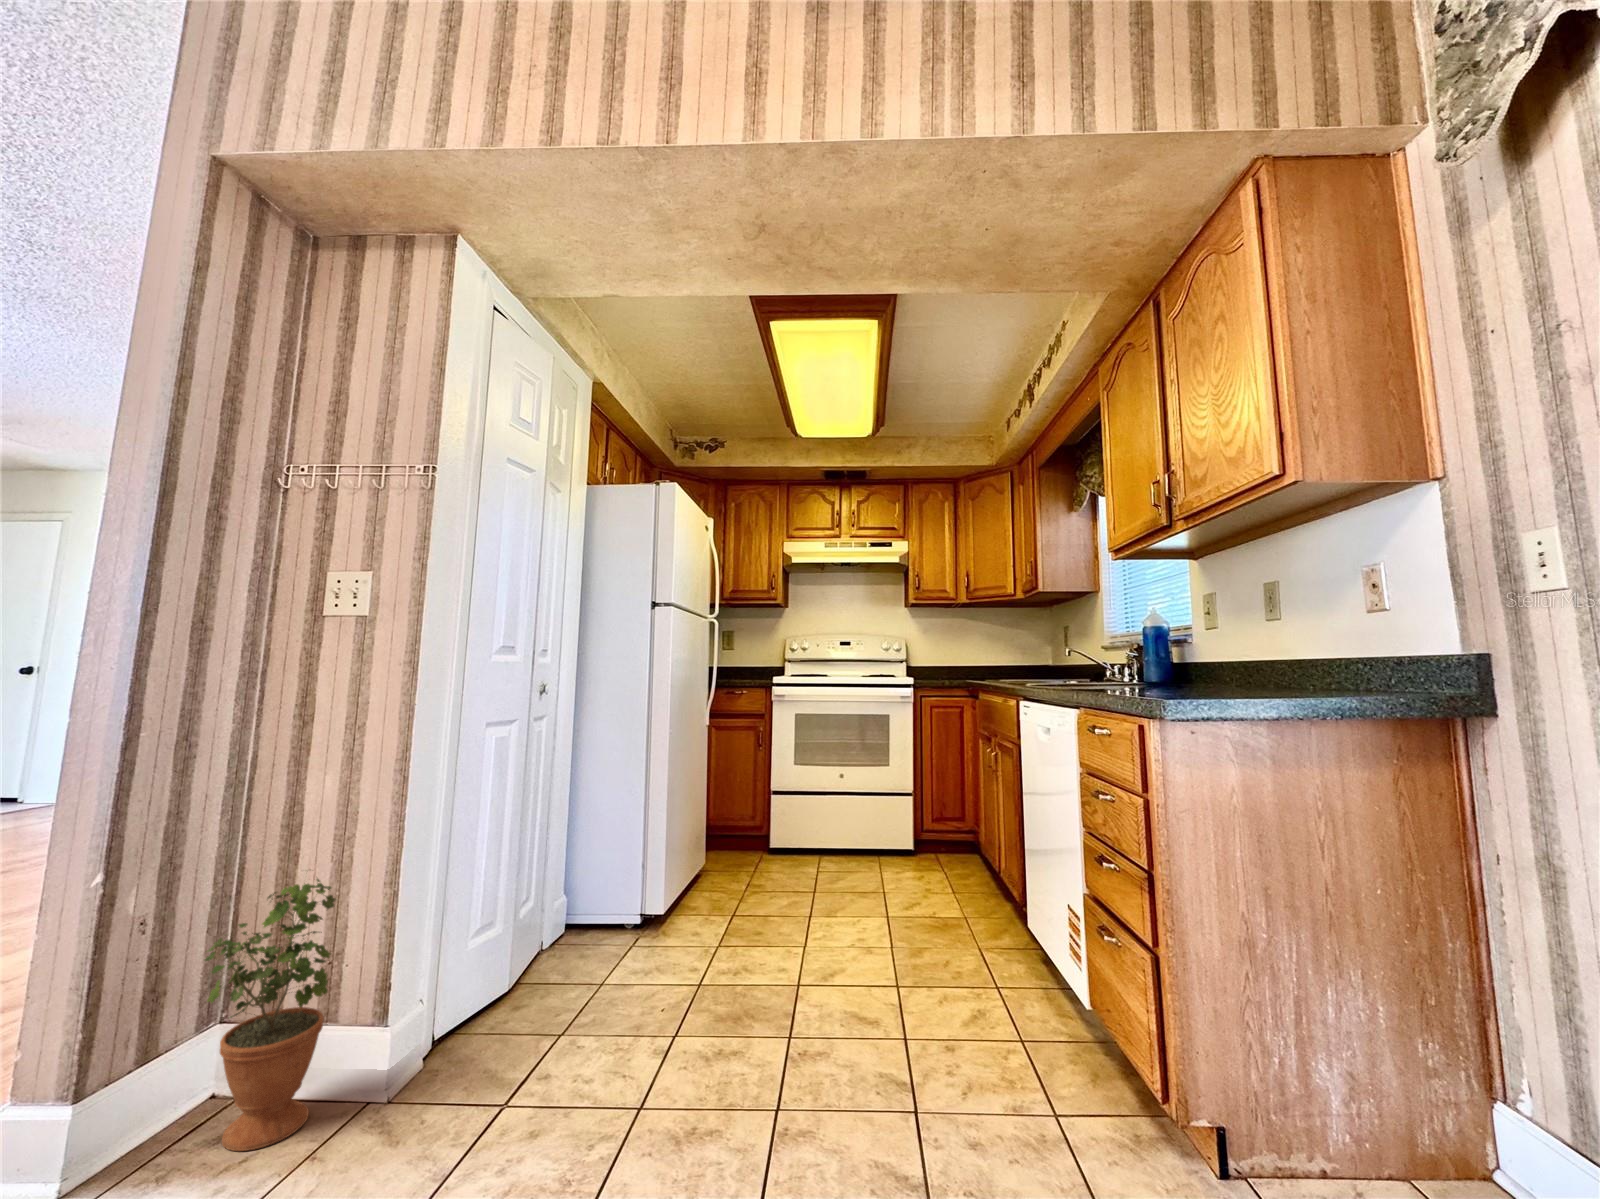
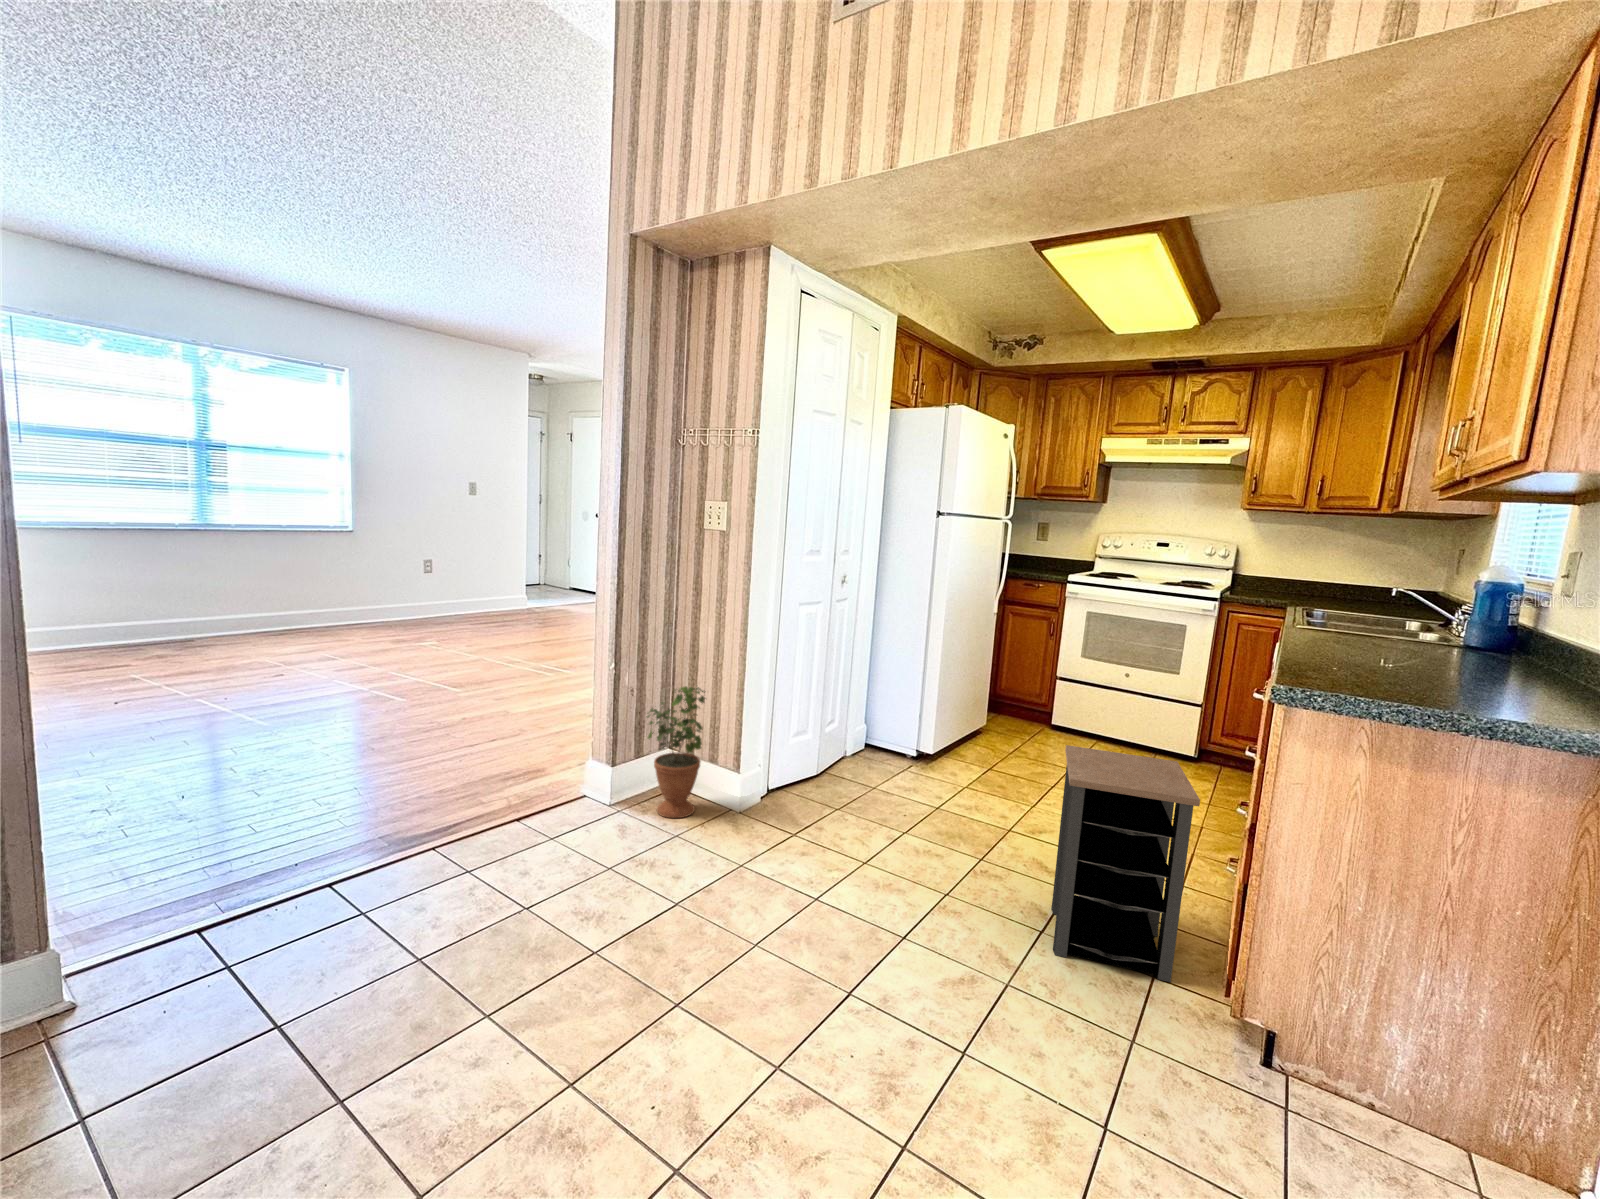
side table: none [891,851,1075,1157] -> present [1051,745,1200,982]

